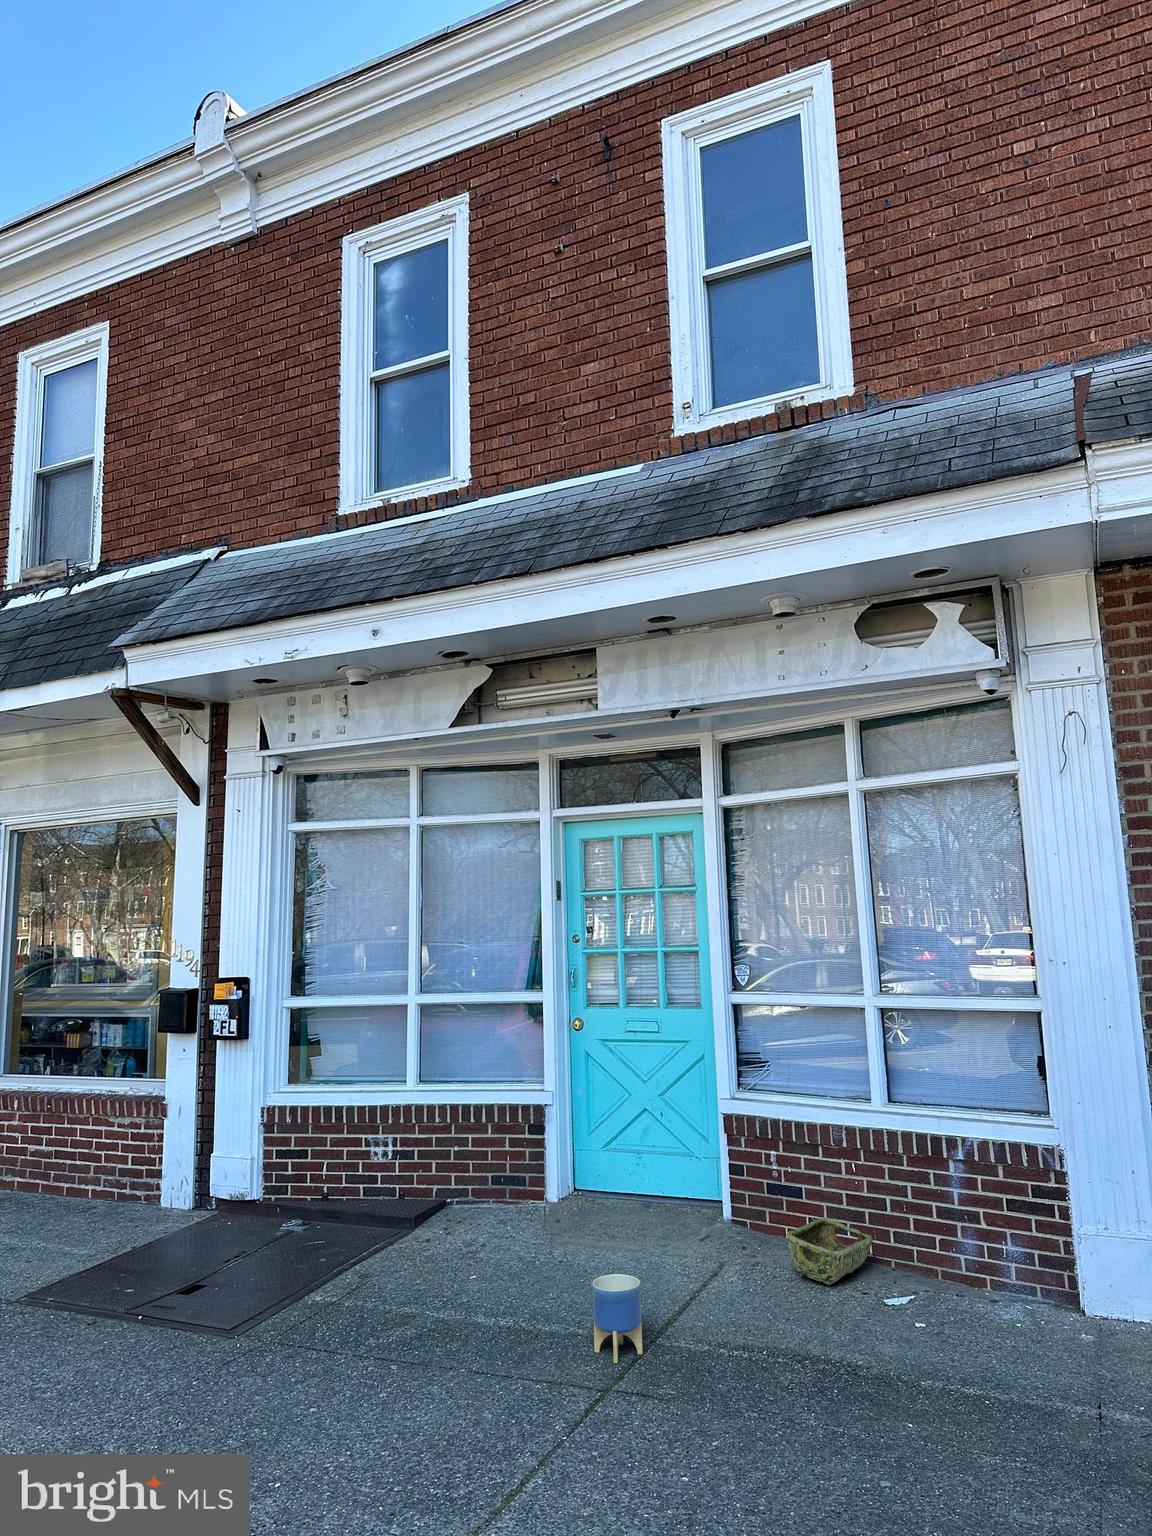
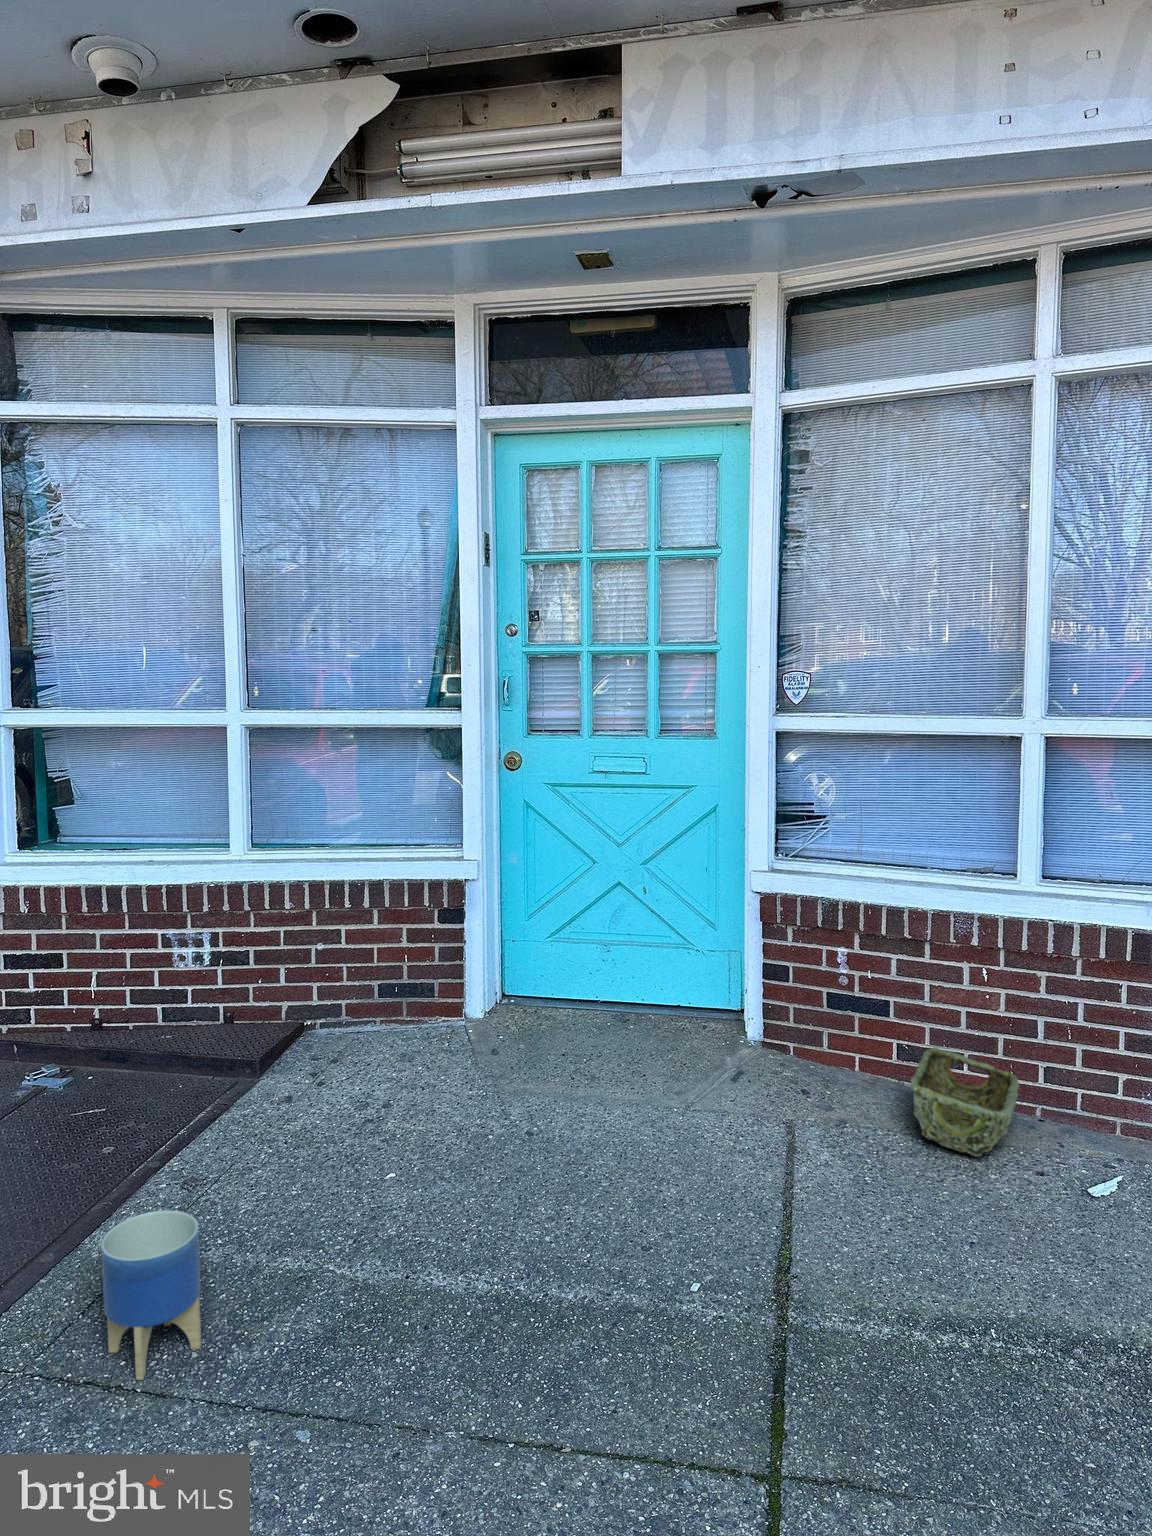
planter: present [593,1274,643,1363] -> present [101,1210,201,1380]

